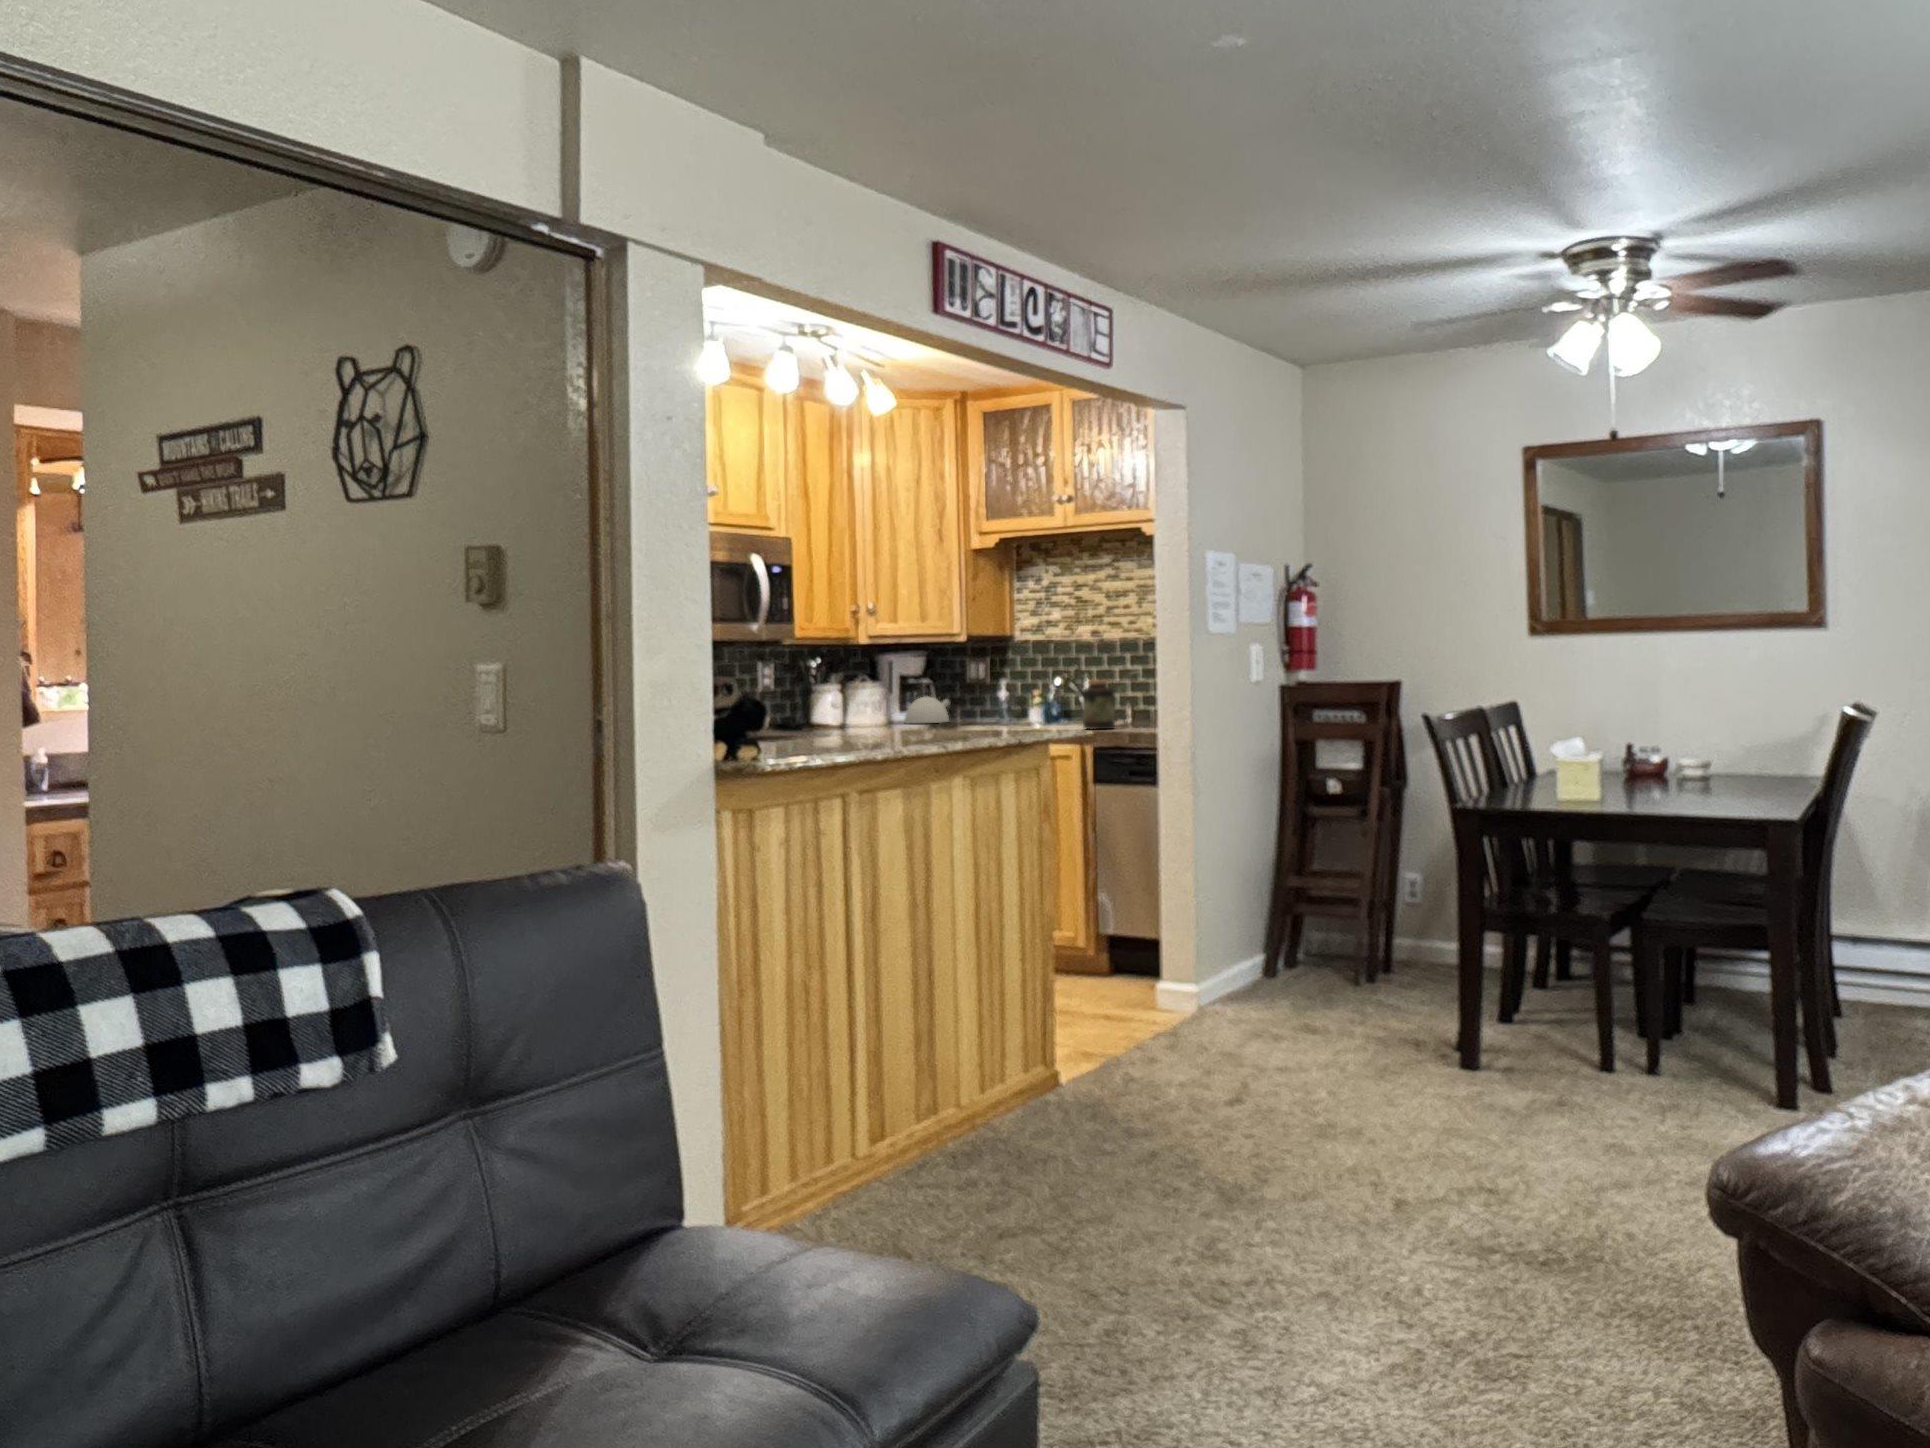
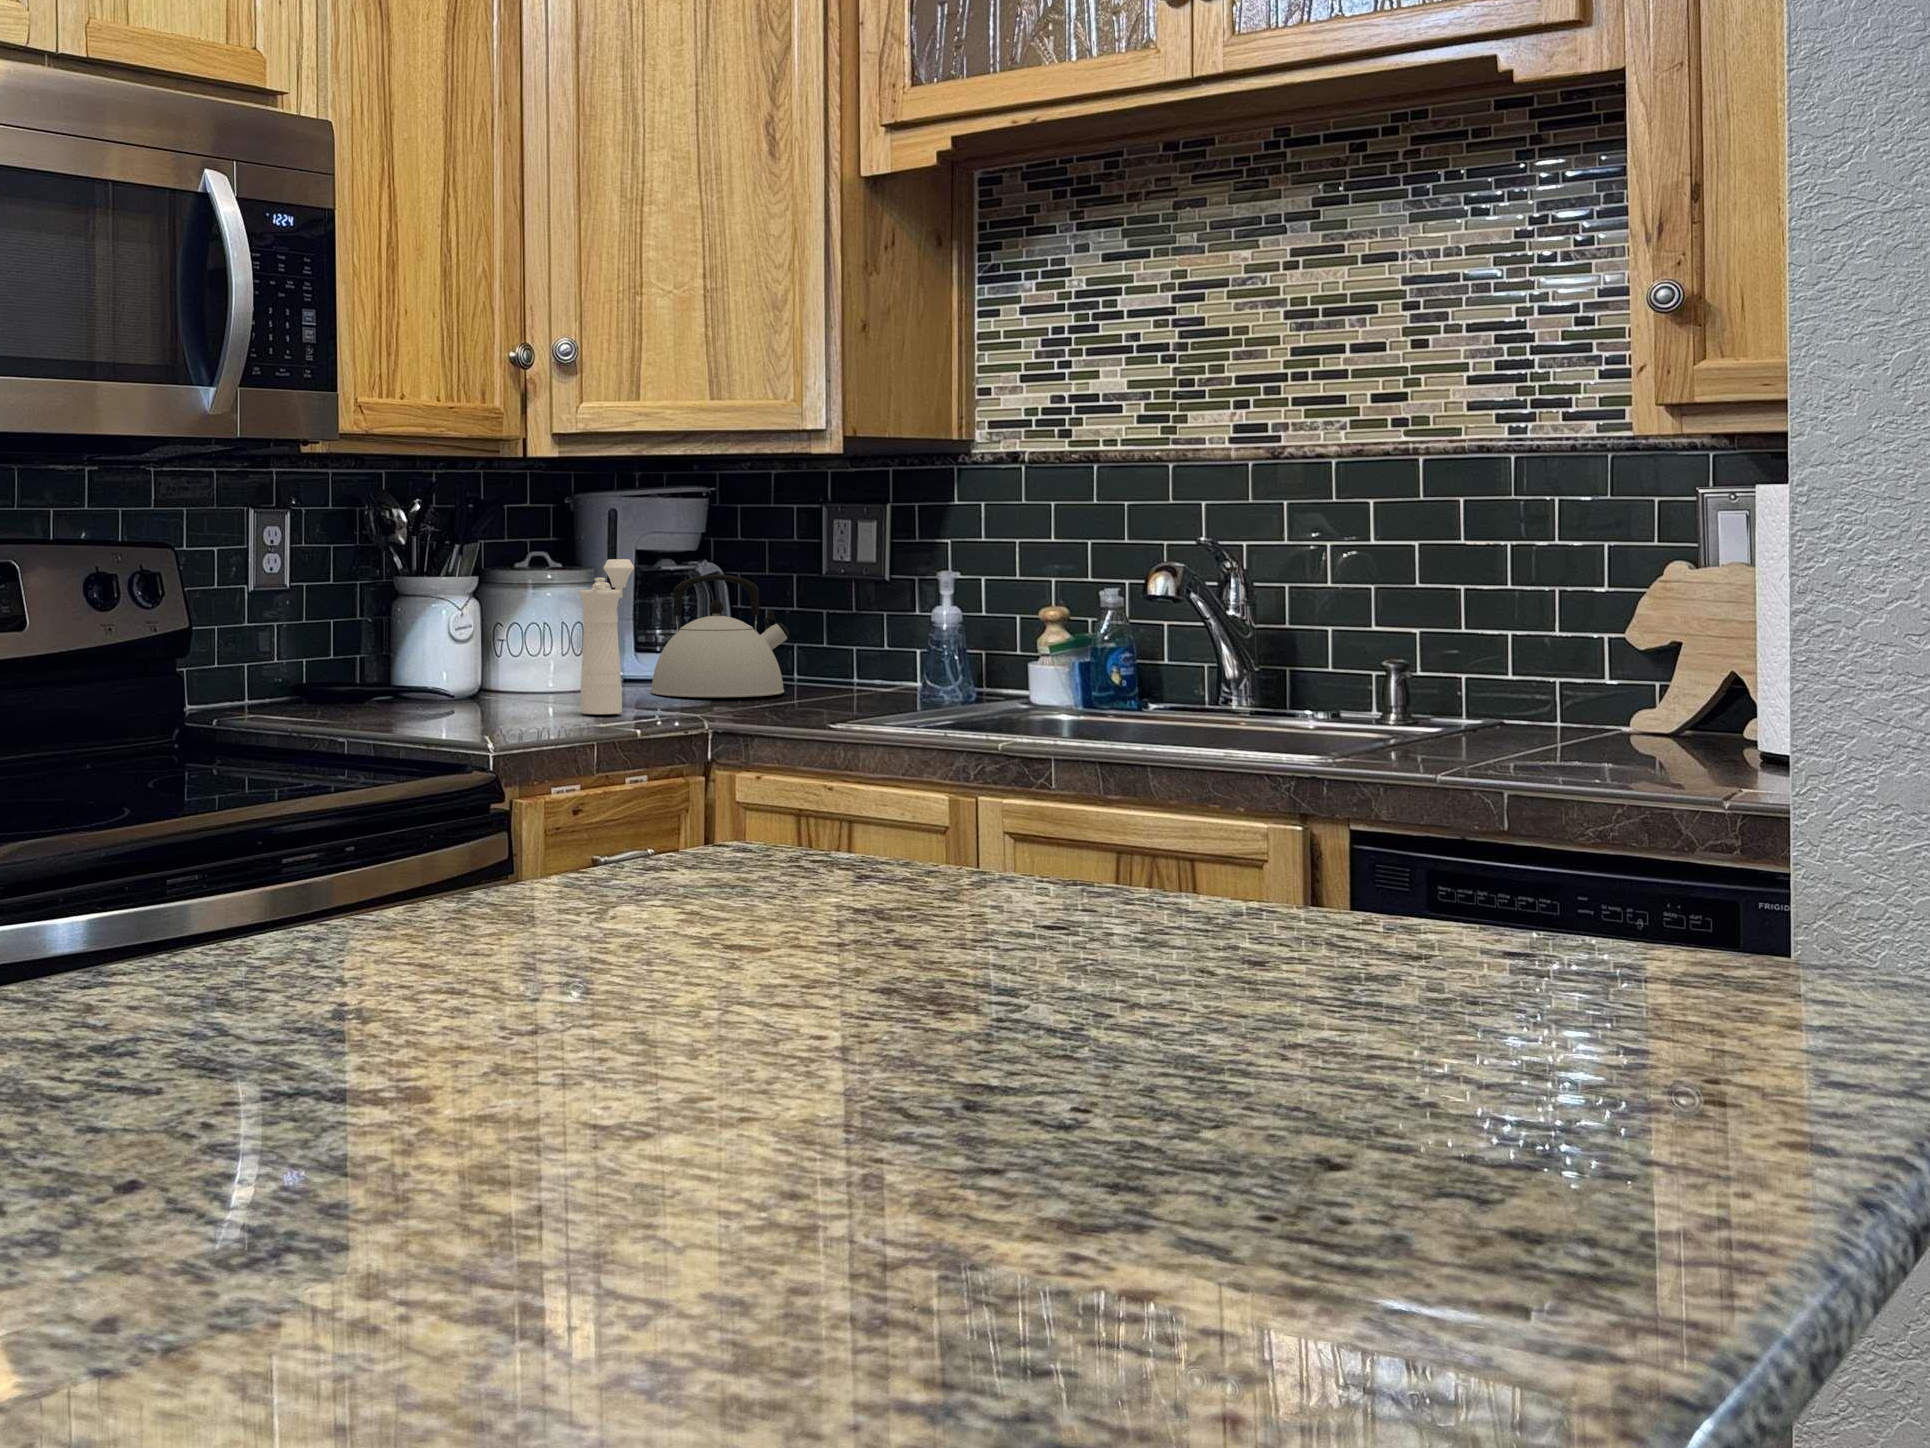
pepper mill: none [876,677,895,727] -> present [579,559,634,714]
jar: present [1082,680,1115,729] -> none [1326,591,1452,772]

